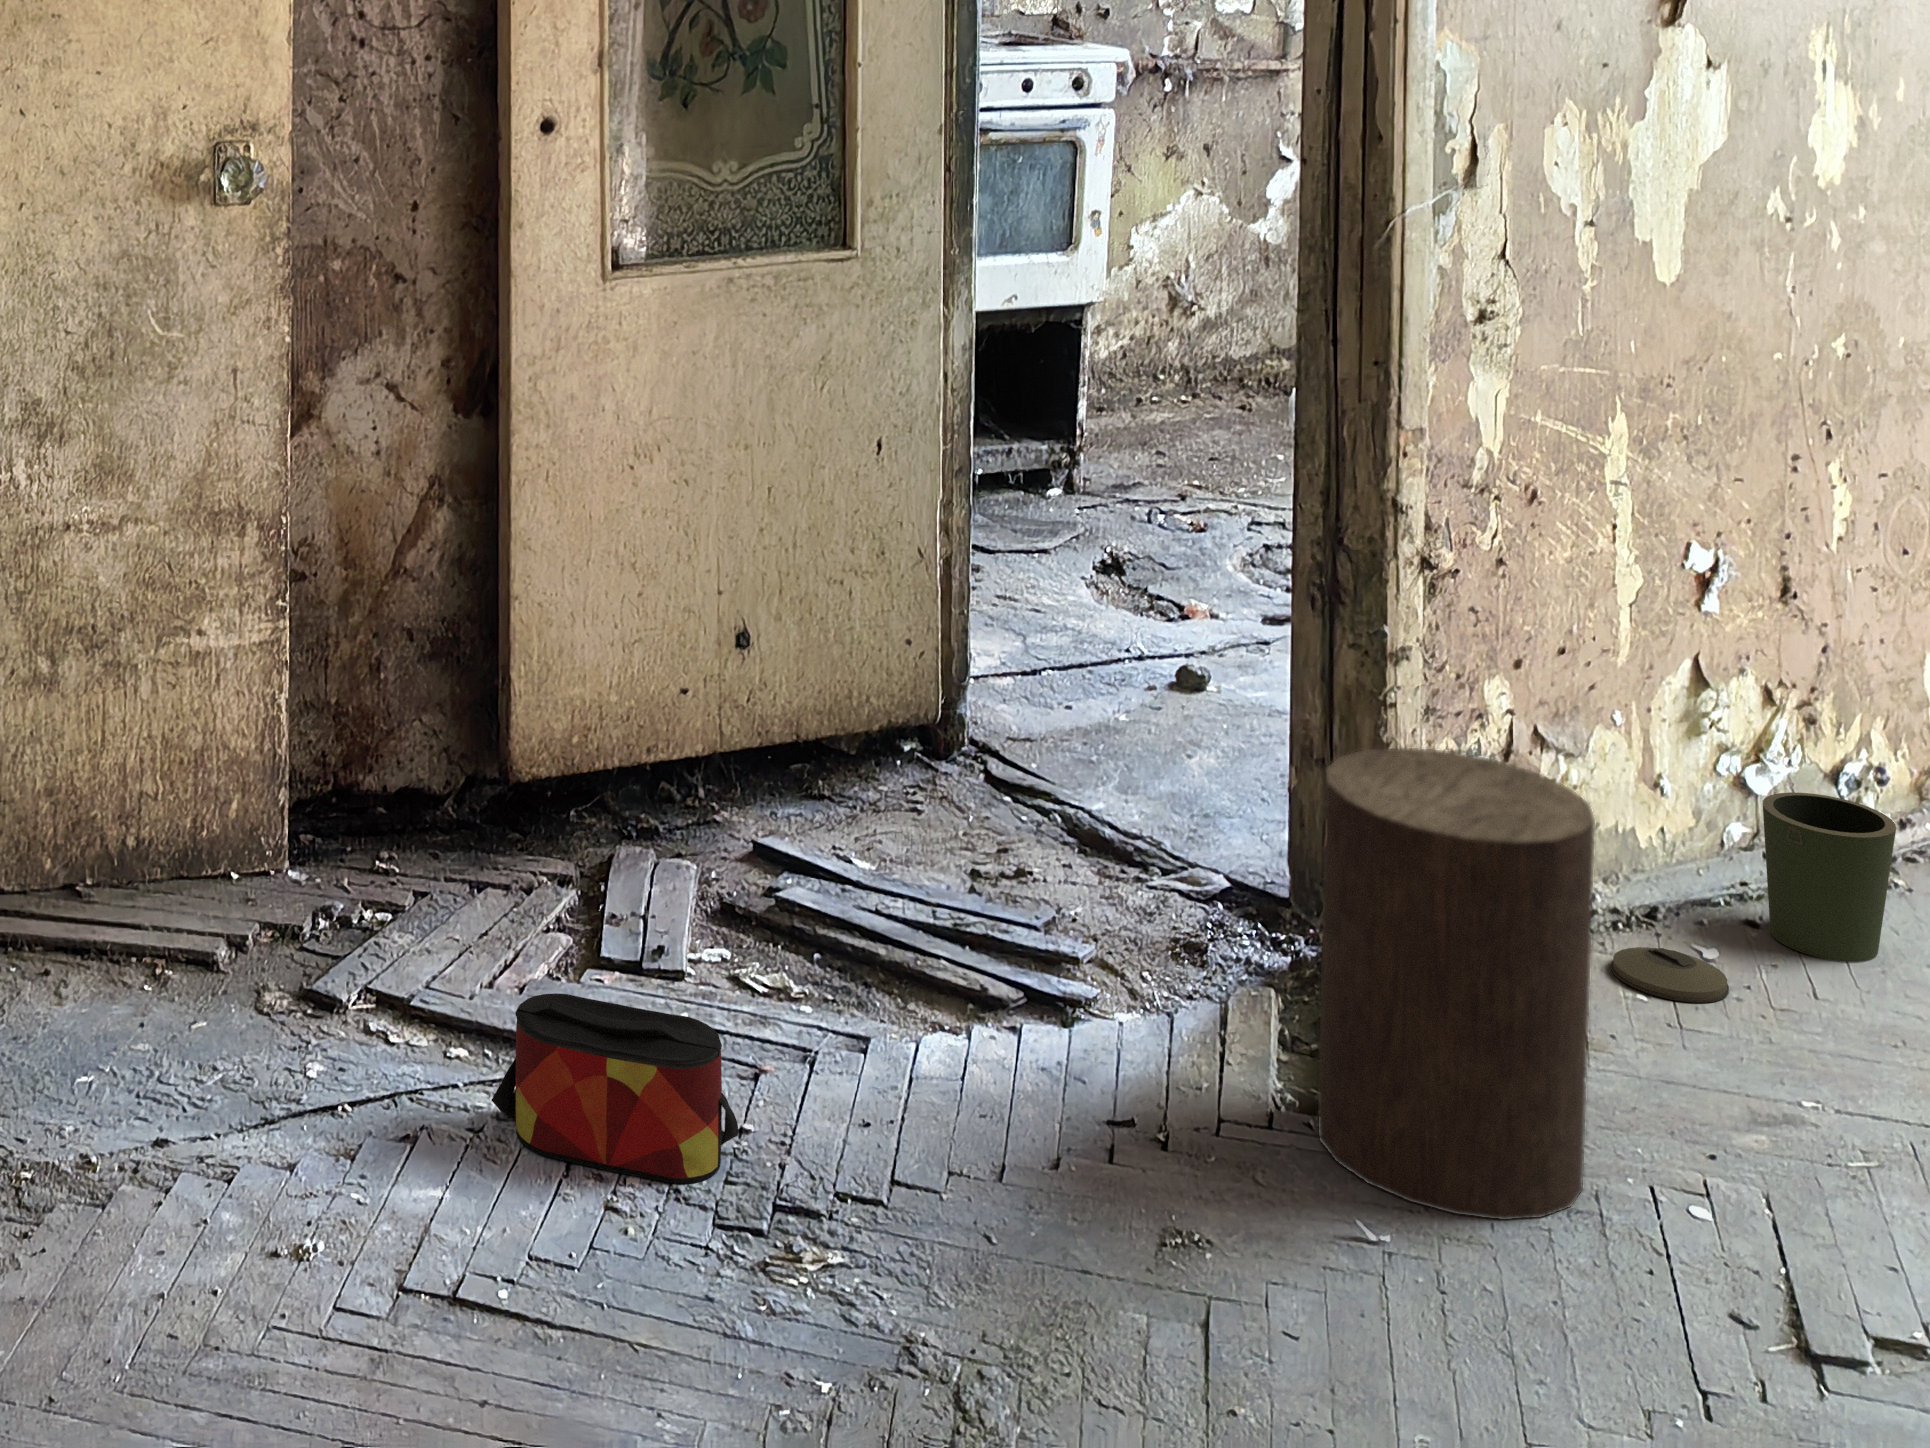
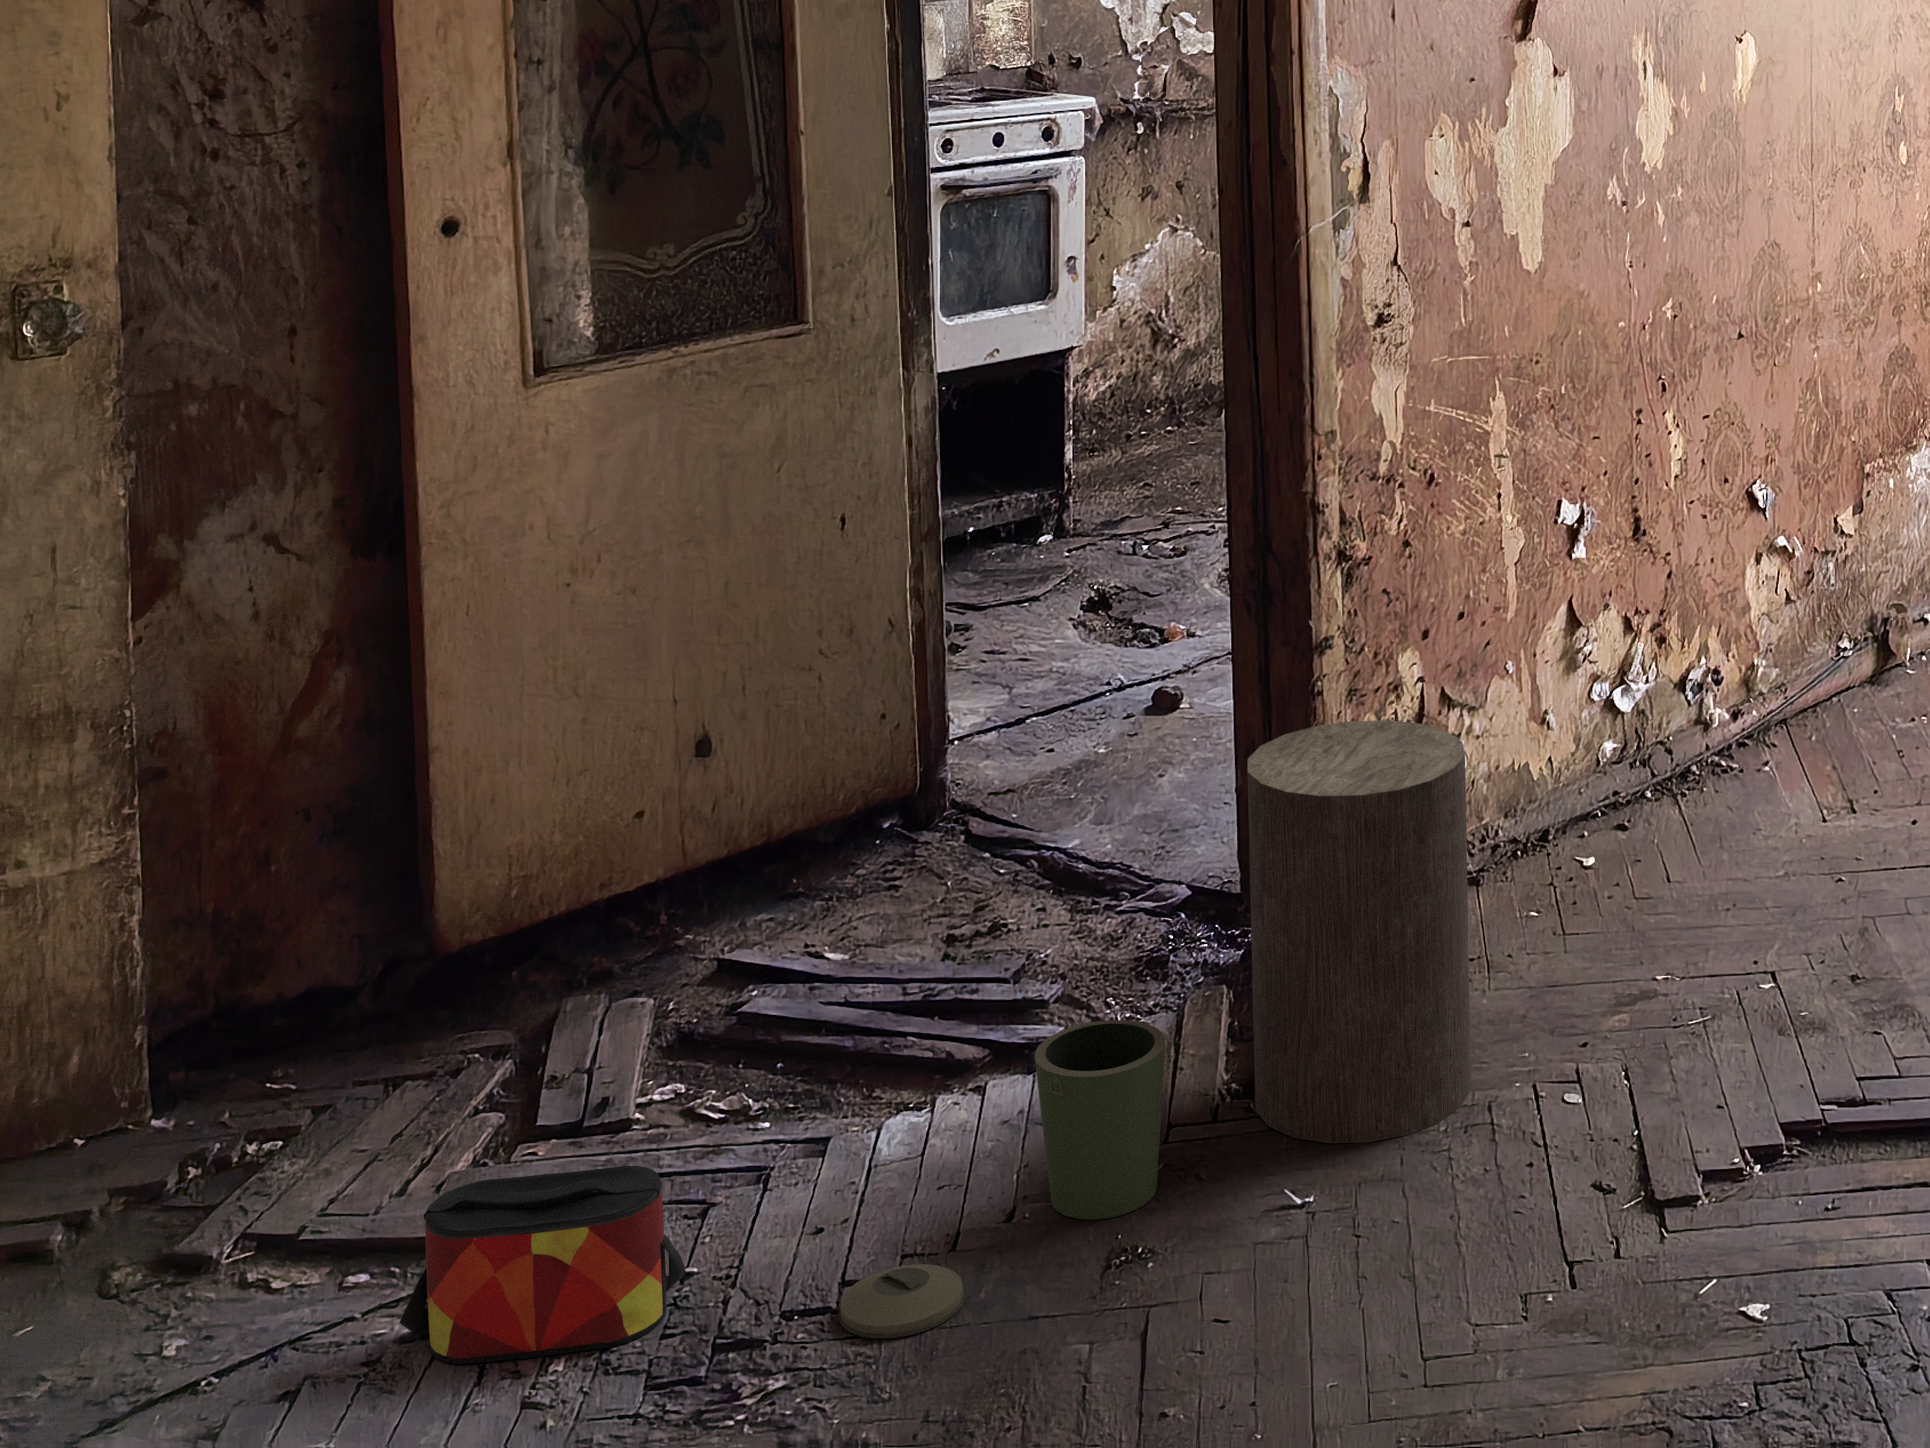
trash can: present [1611,792,1896,1003] -> present [839,1020,1165,1339]

